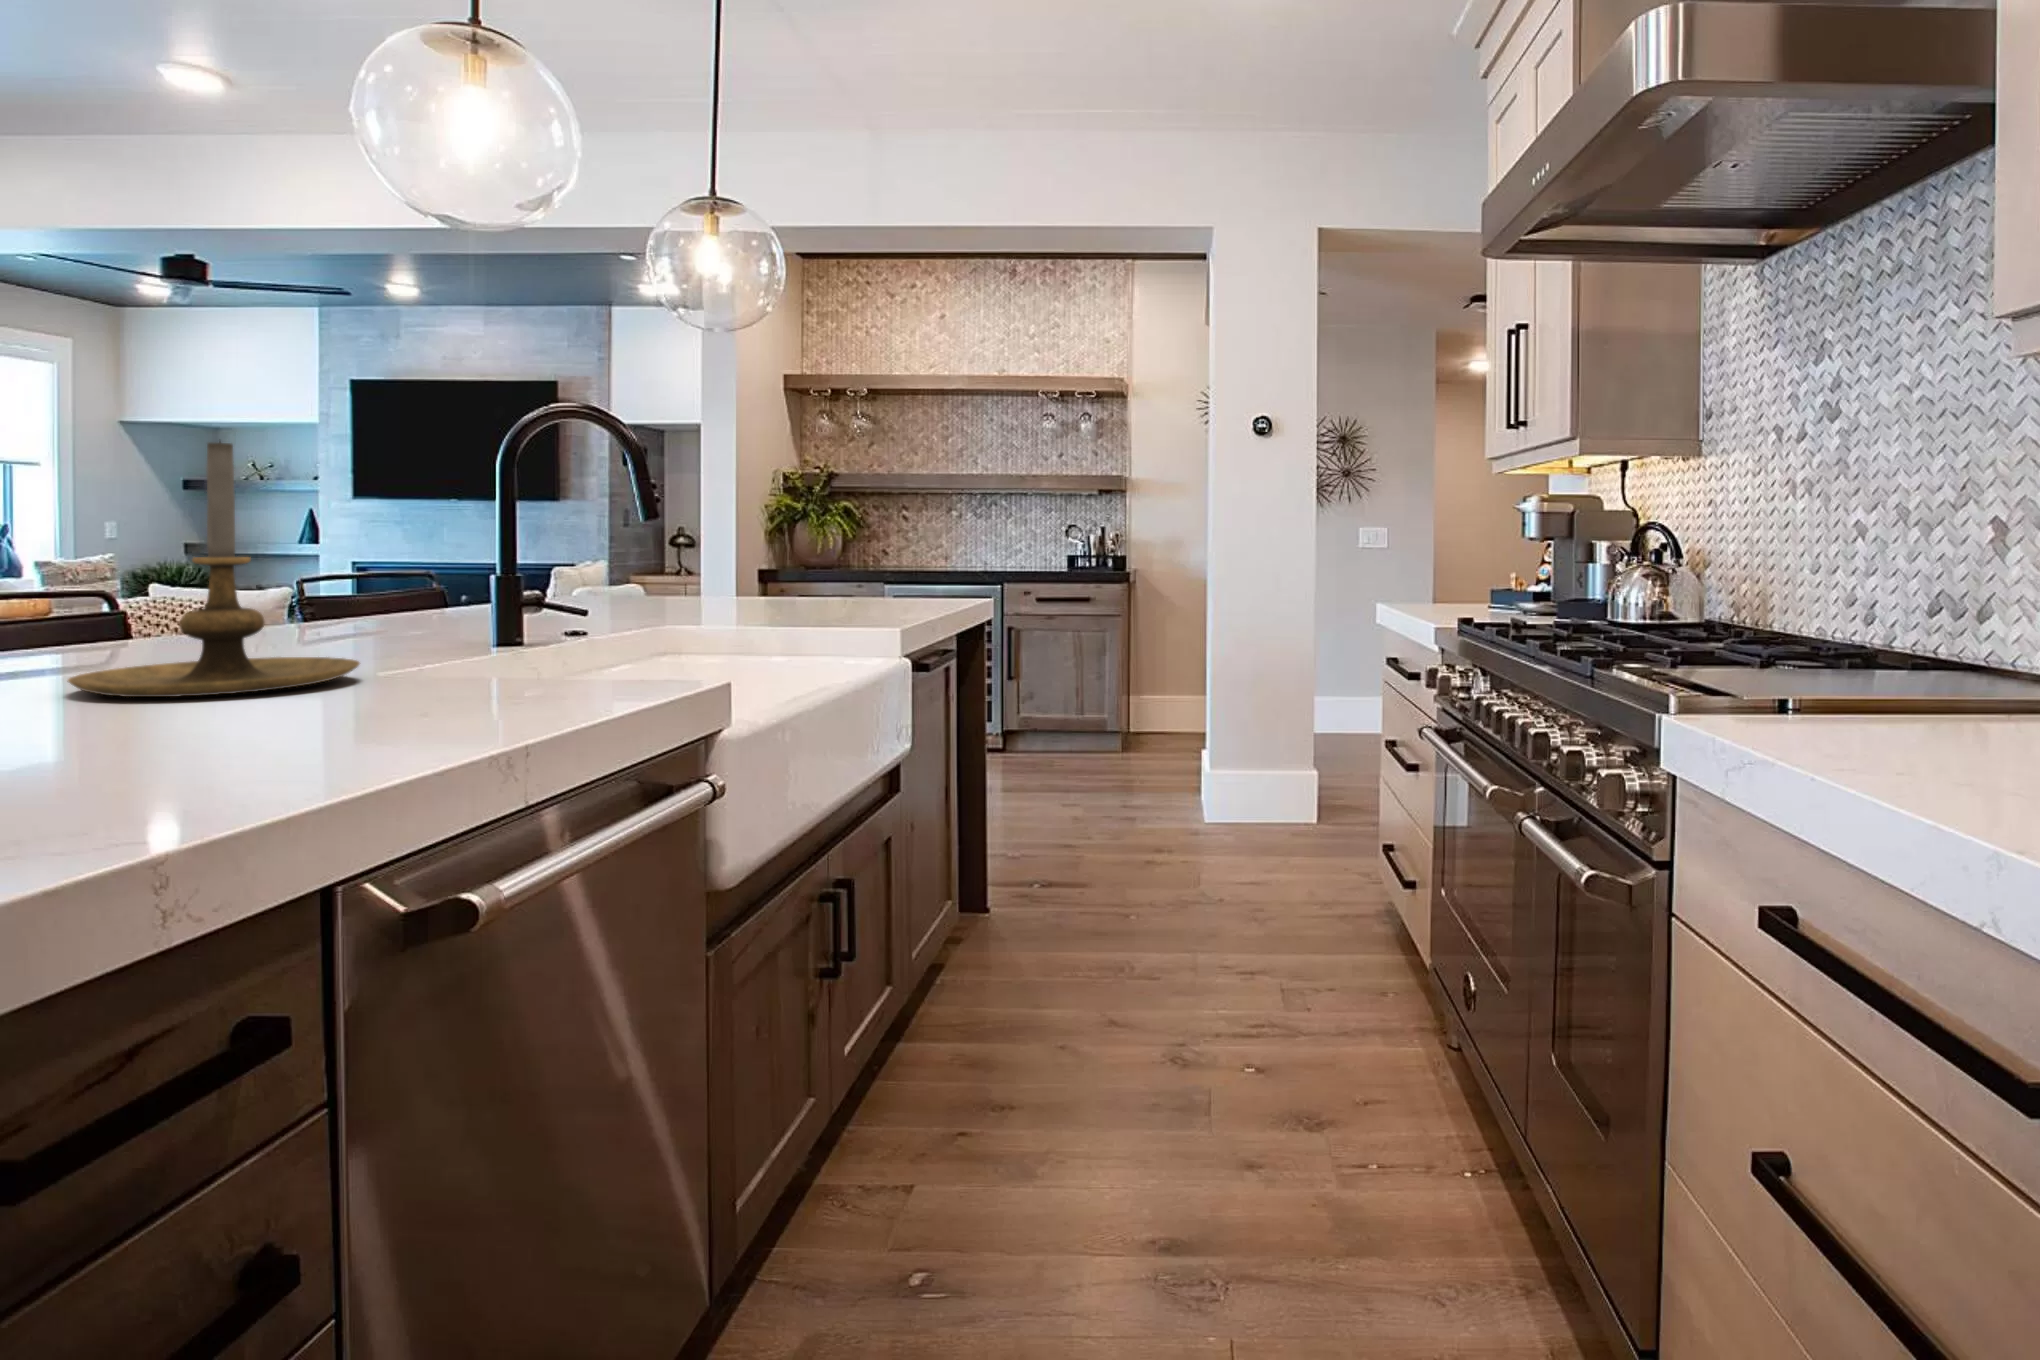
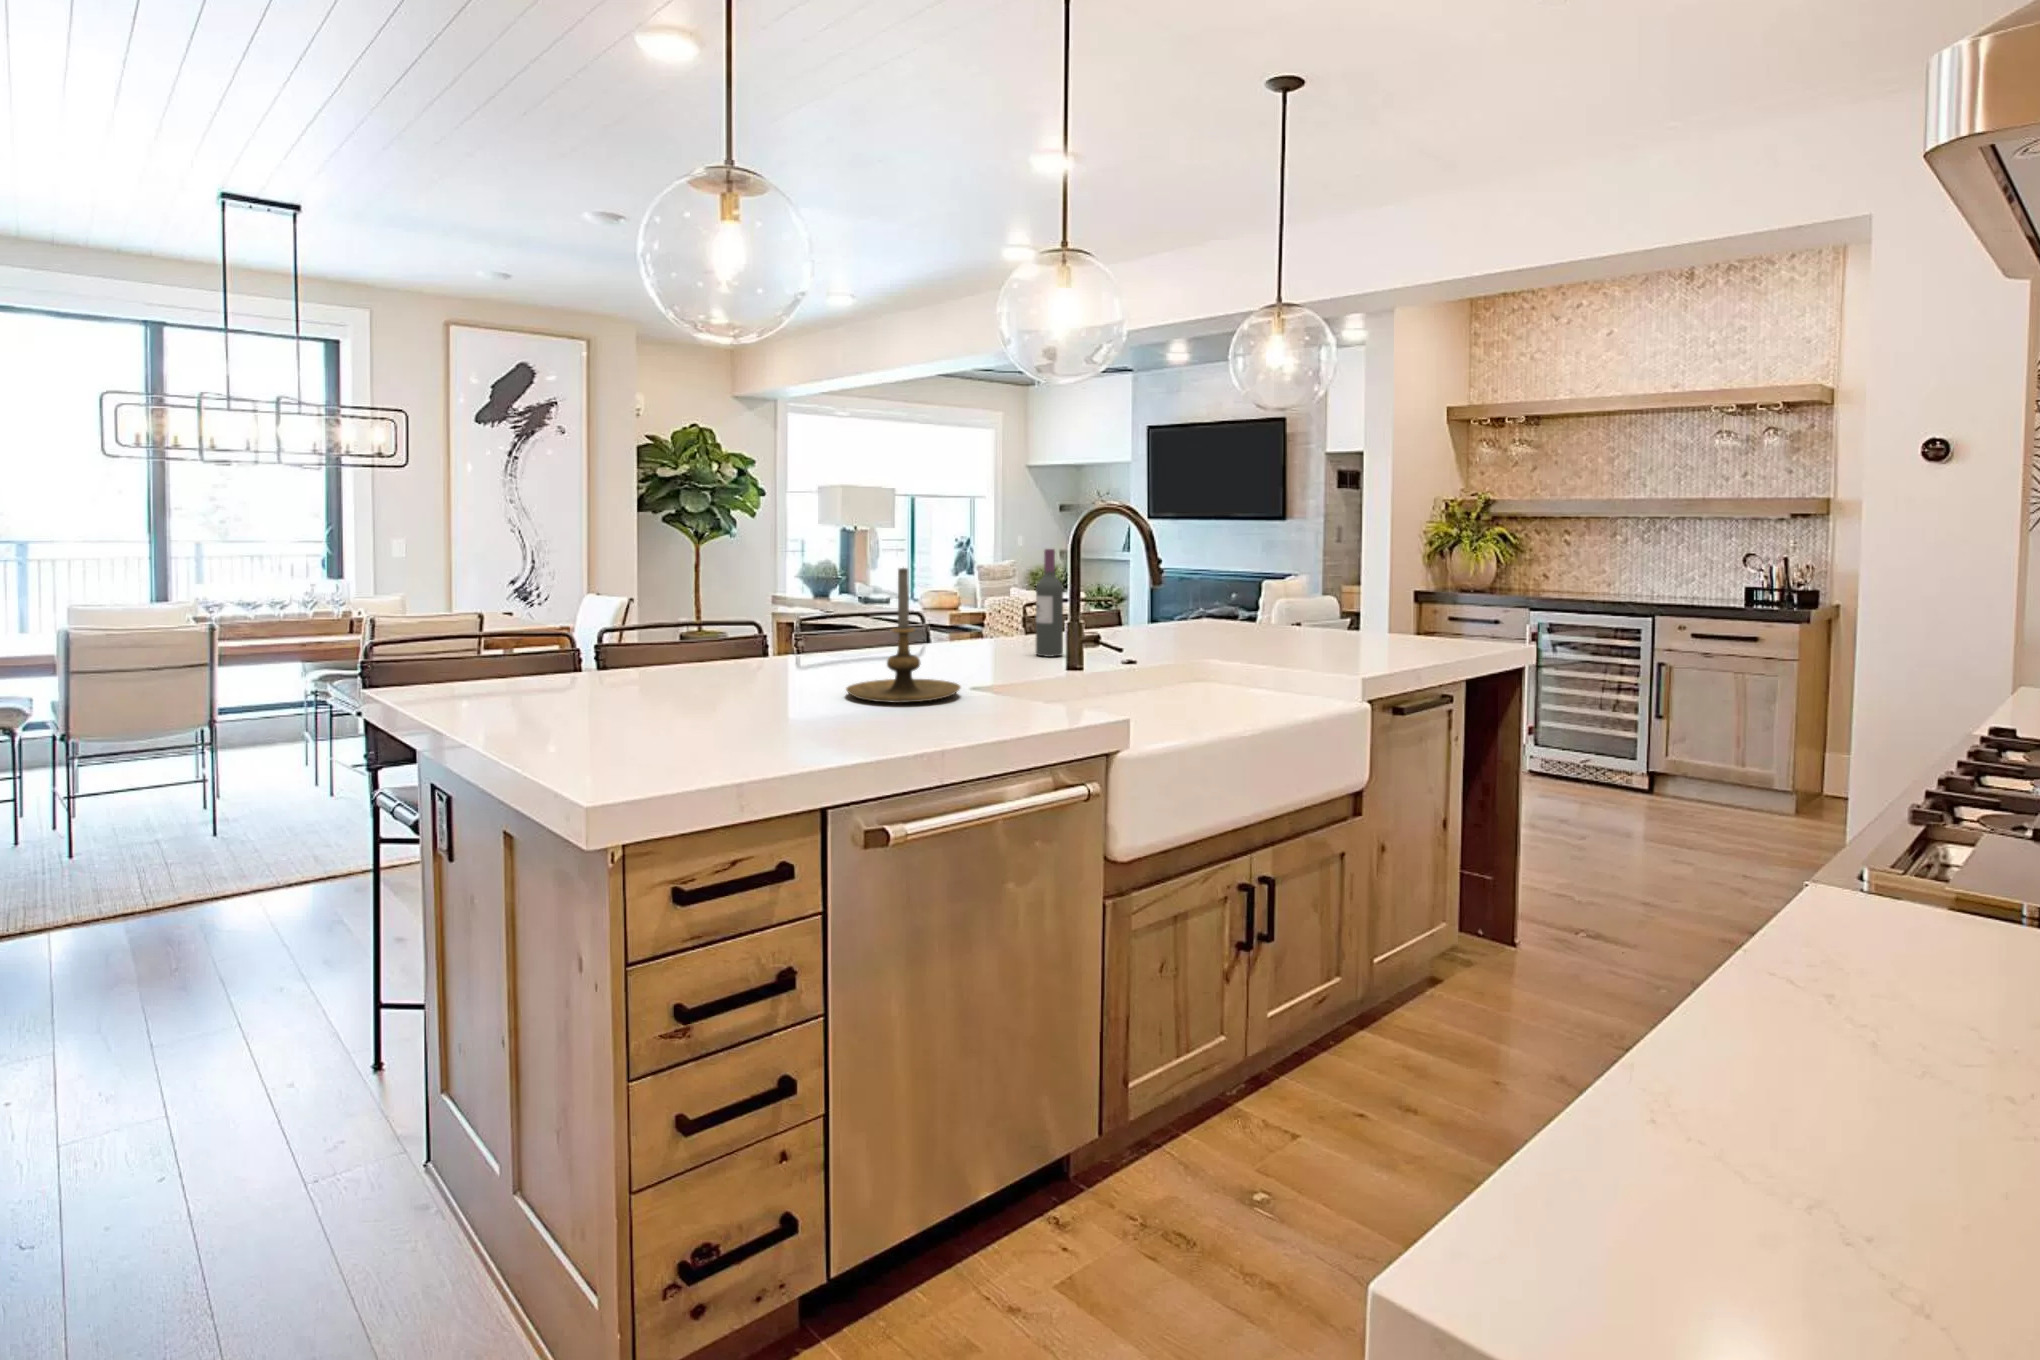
wine bottle: none [386,462,440,631] -> present [1036,549,1063,657]

